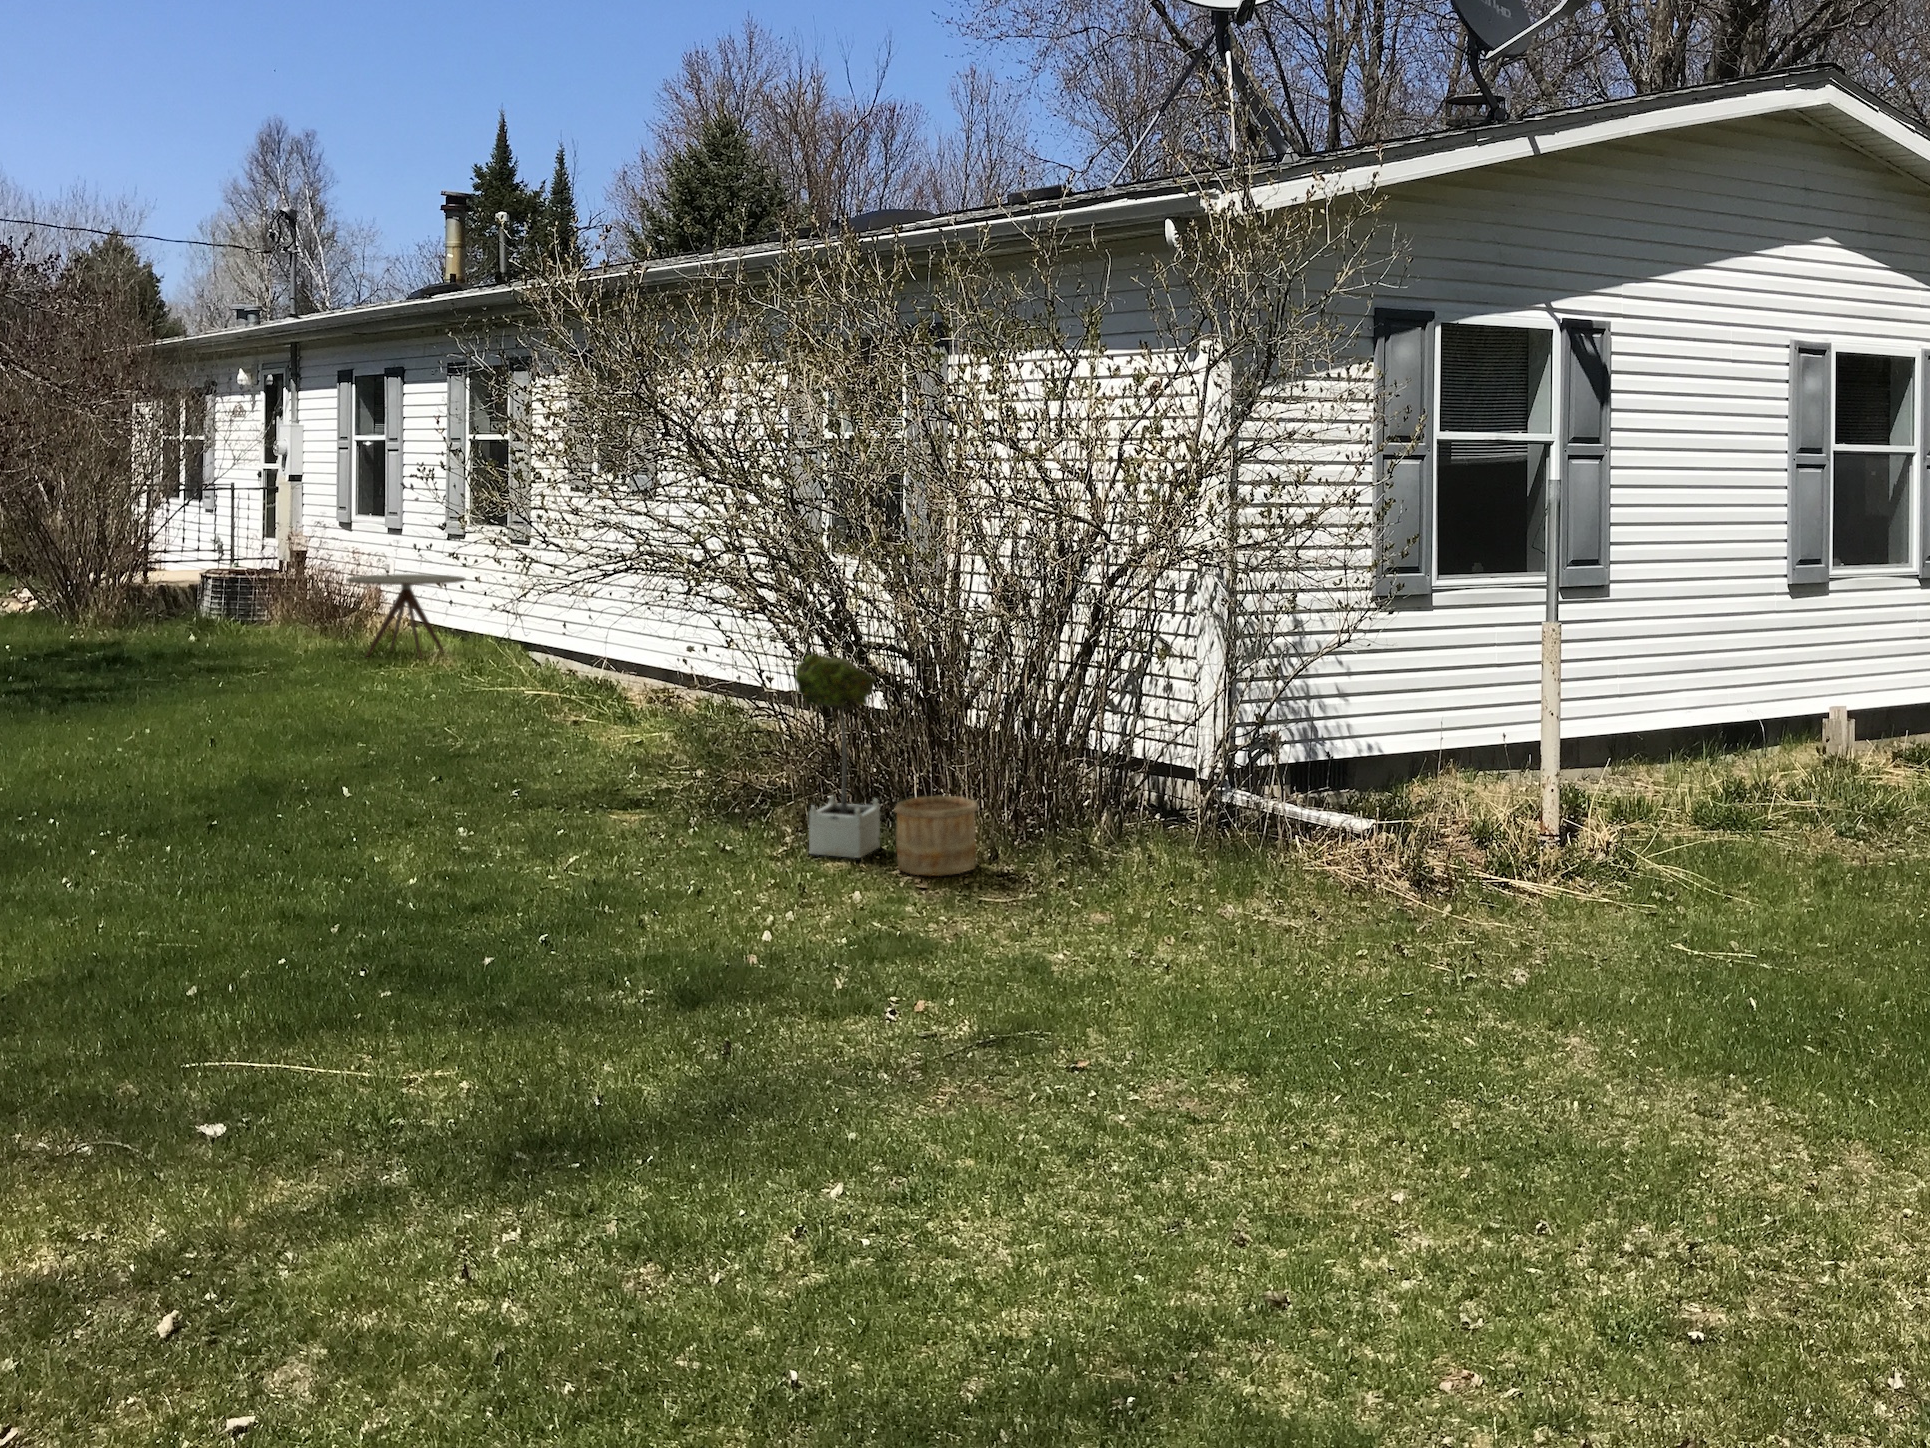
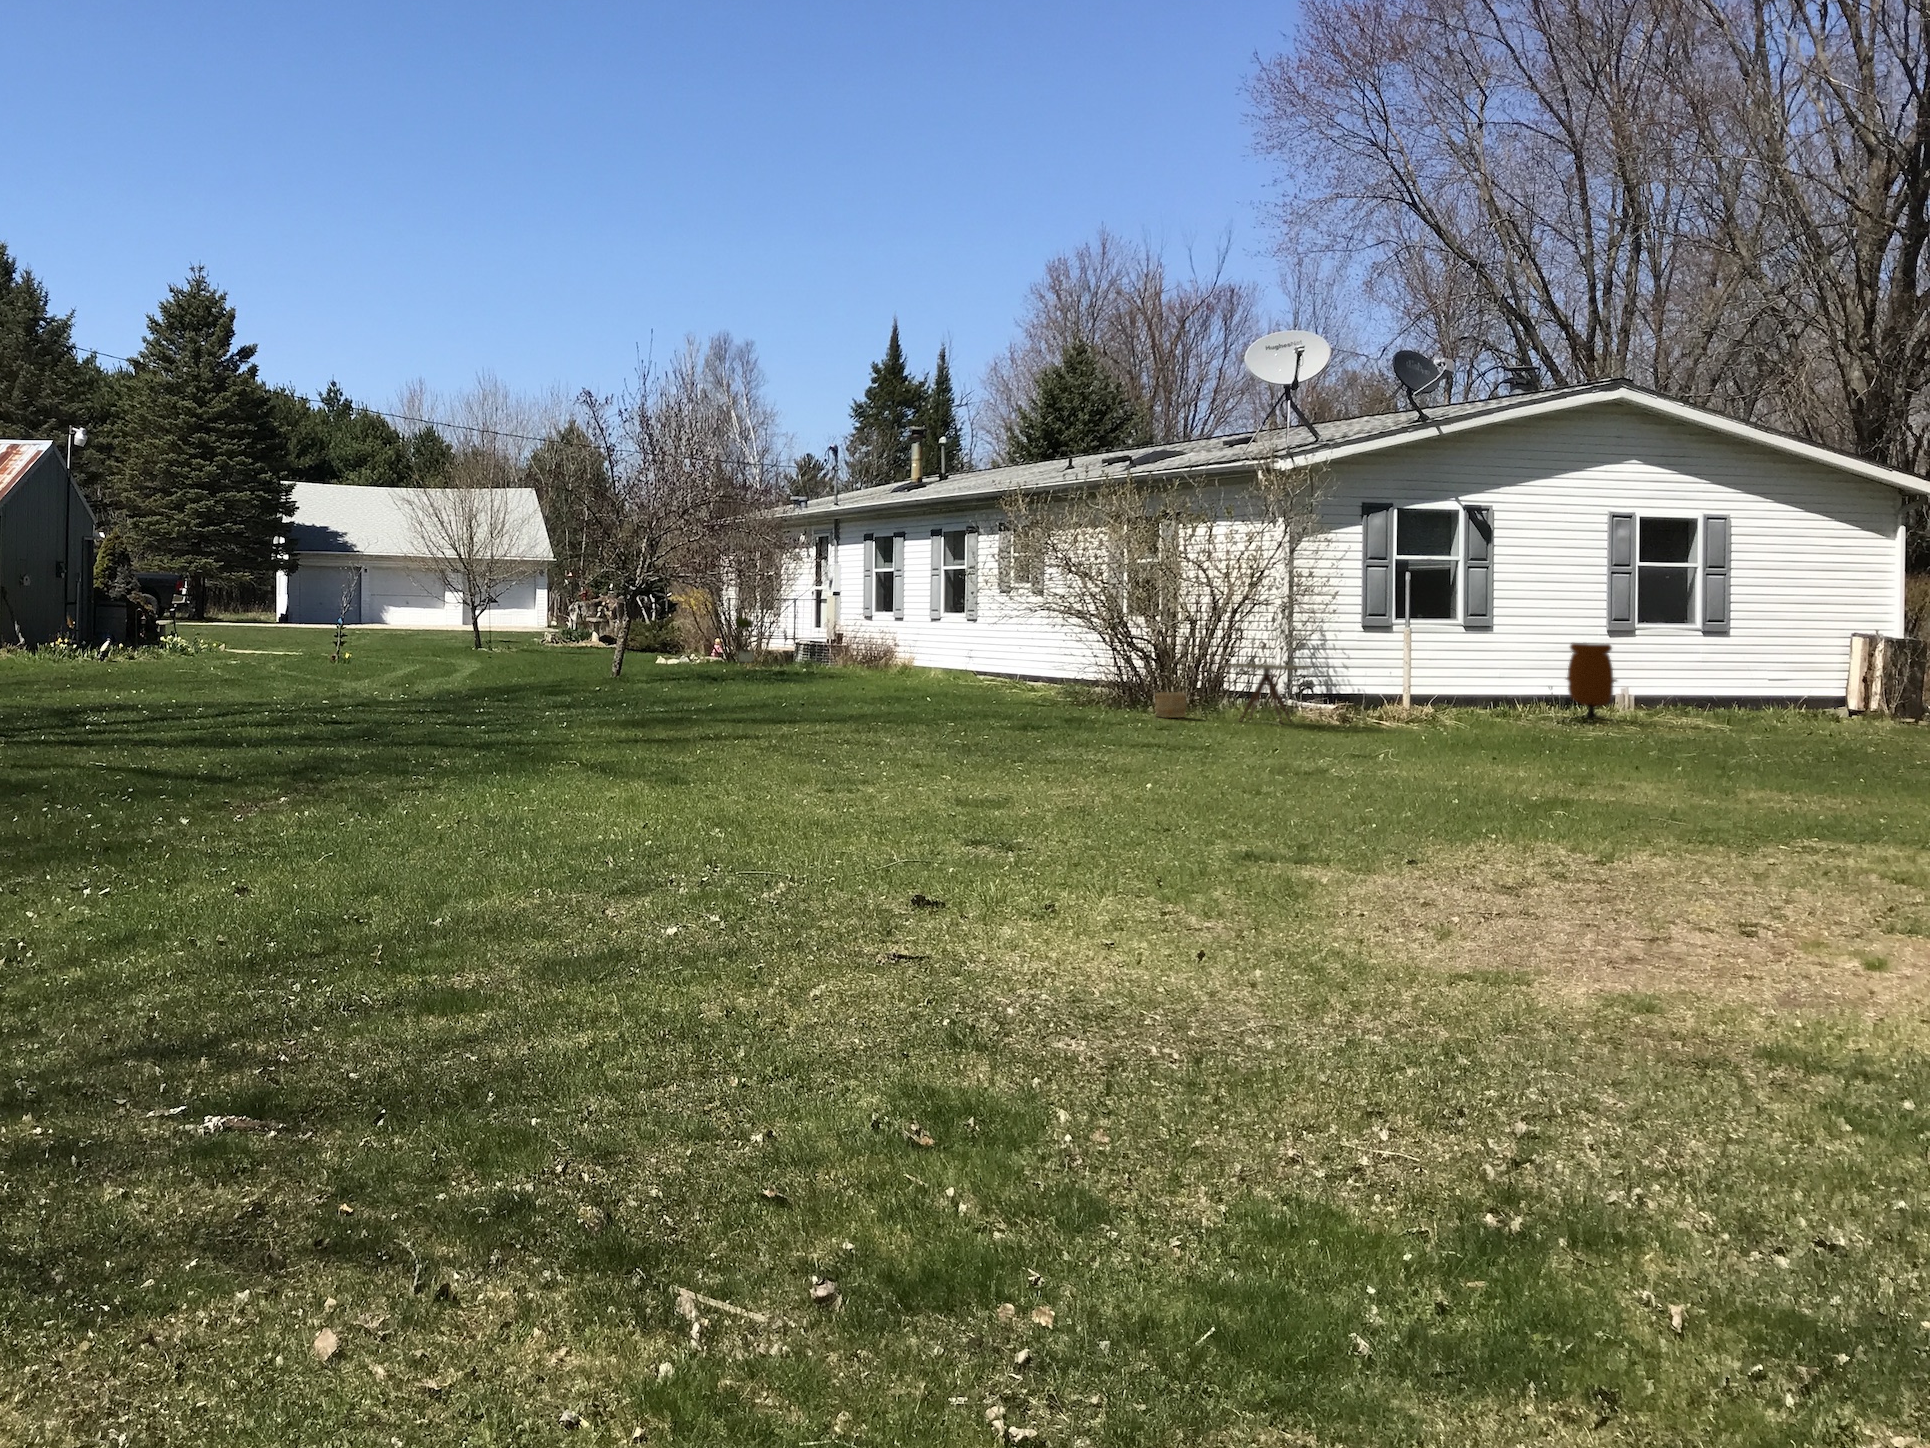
round table: present [346,574,466,658] -> present [1225,664,1310,723]
lounge chair: none [1737,623,1855,800] -> present [1566,643,1617,722]
potted tree: present [795,653,880,858] -> present [735,617,754,662]

